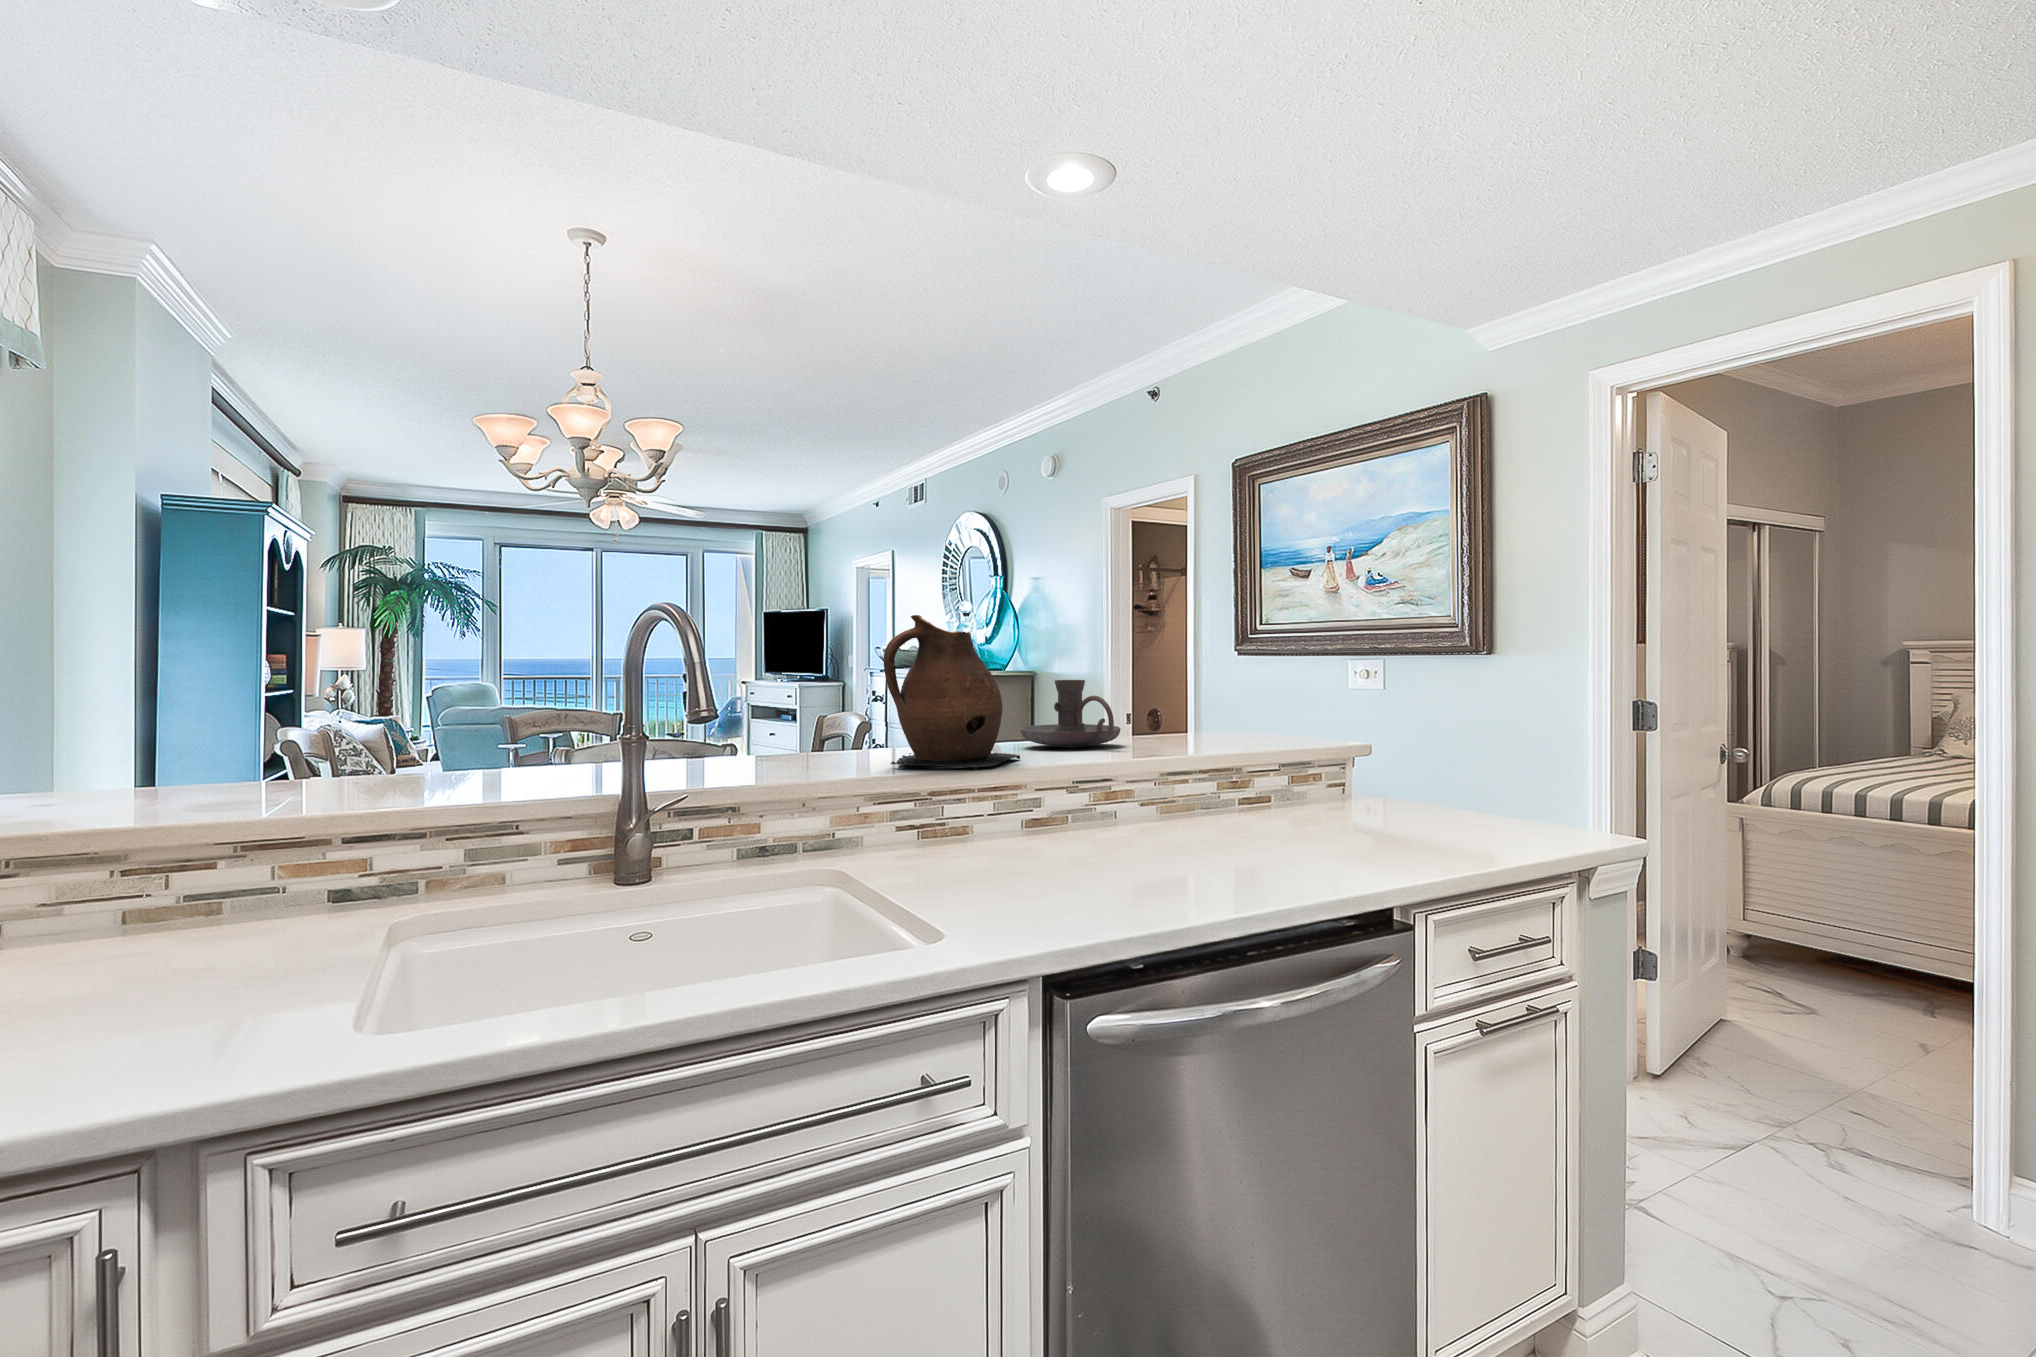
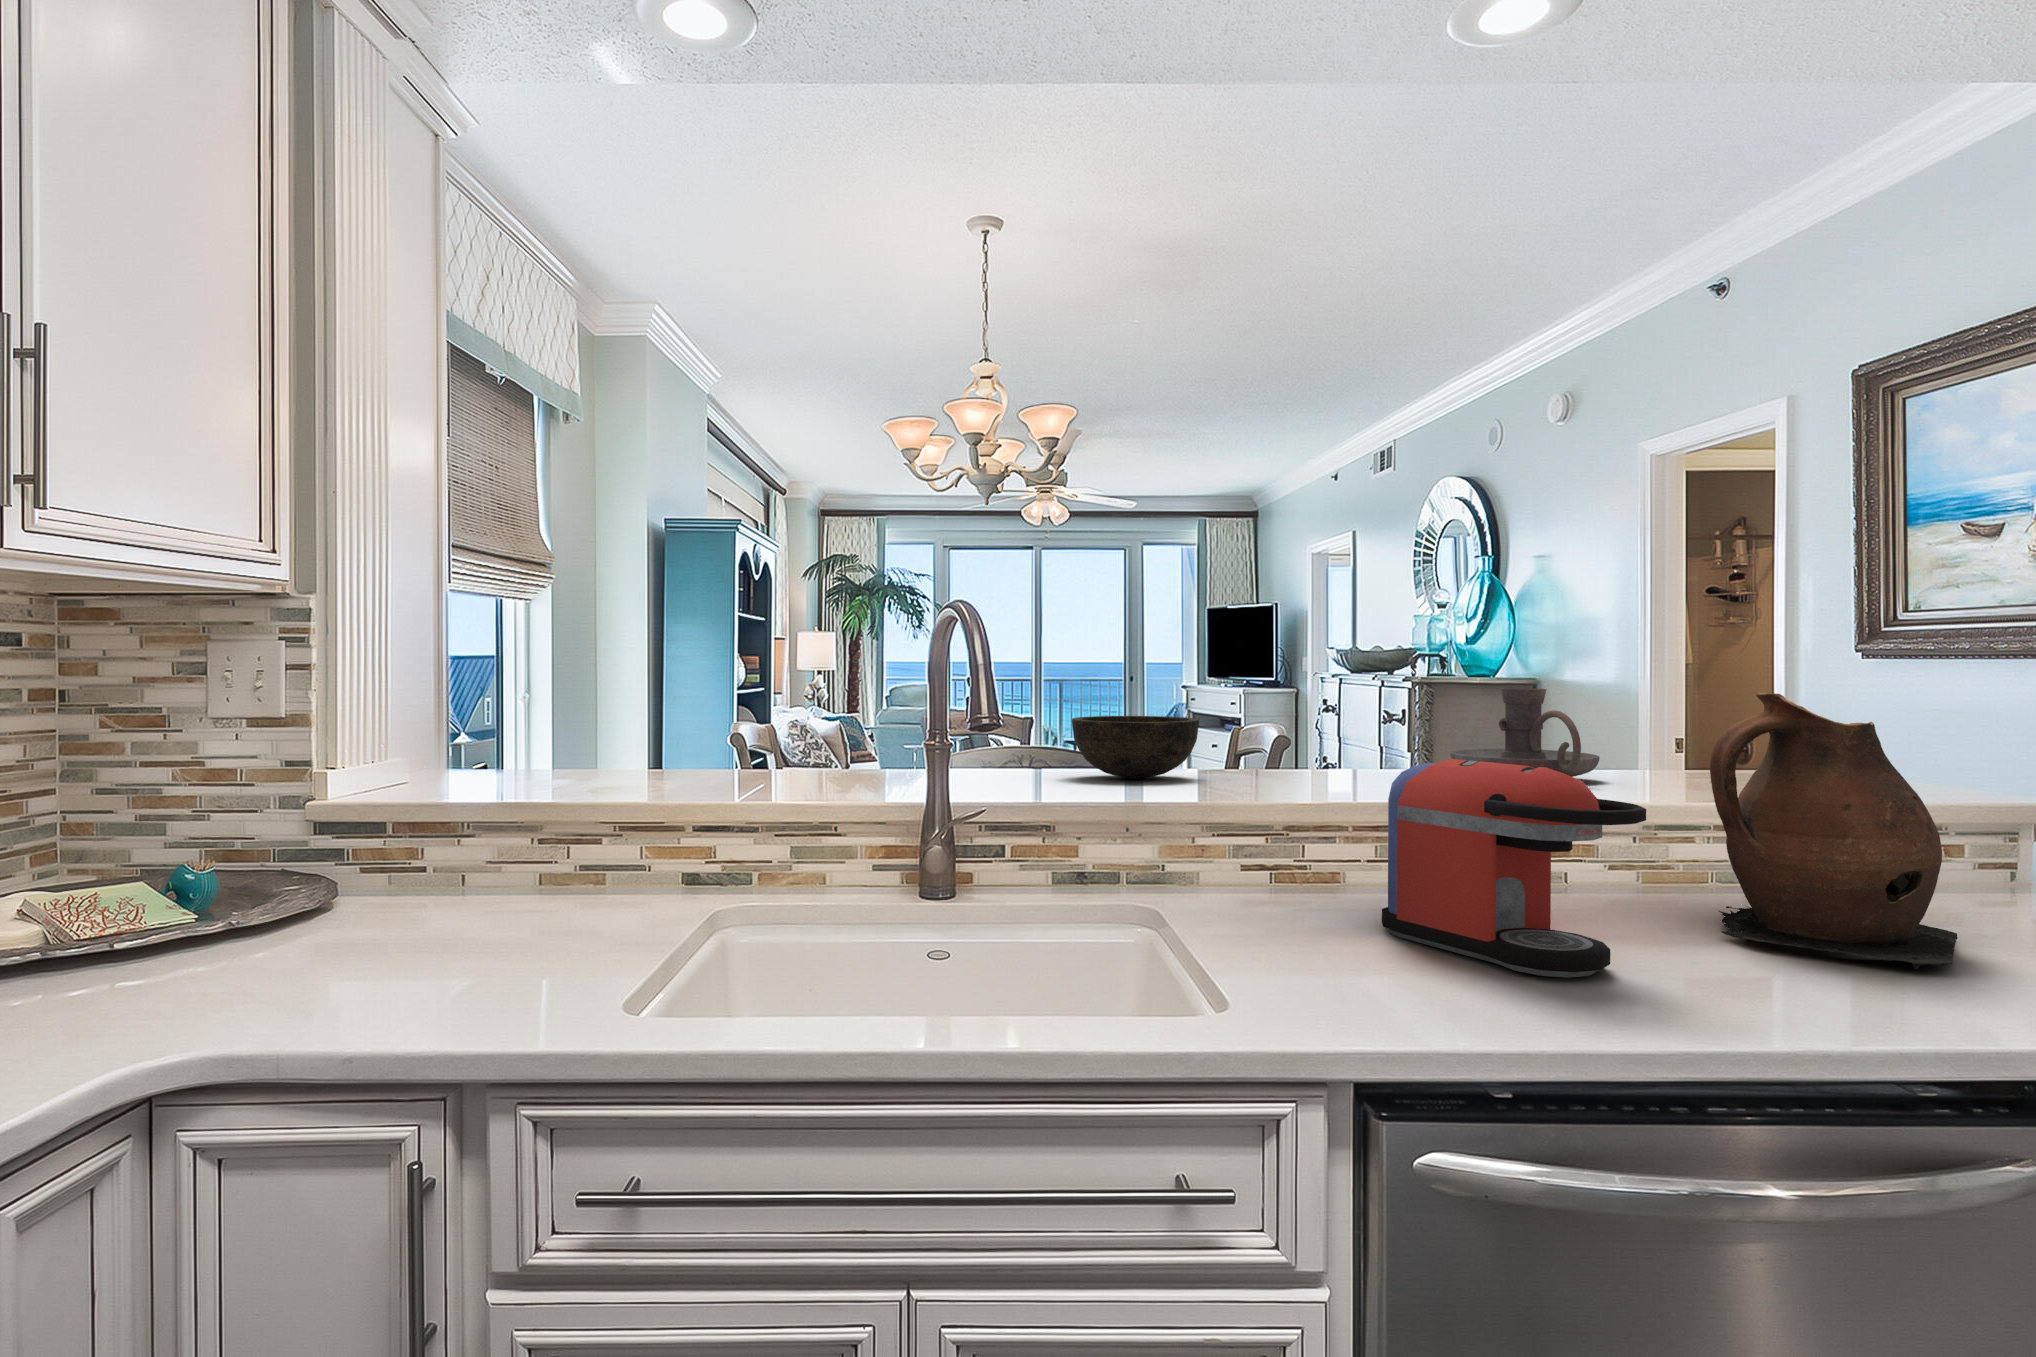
ceramic pitcher: present [884,615,1020,770] -> present [1710,693,1957,969]
bowl: none [725,709,836,763] -> present [1072,716,1199,779]
coffee maker: none [1011,736,1196,888] -> present [1382,759,1646,977]

